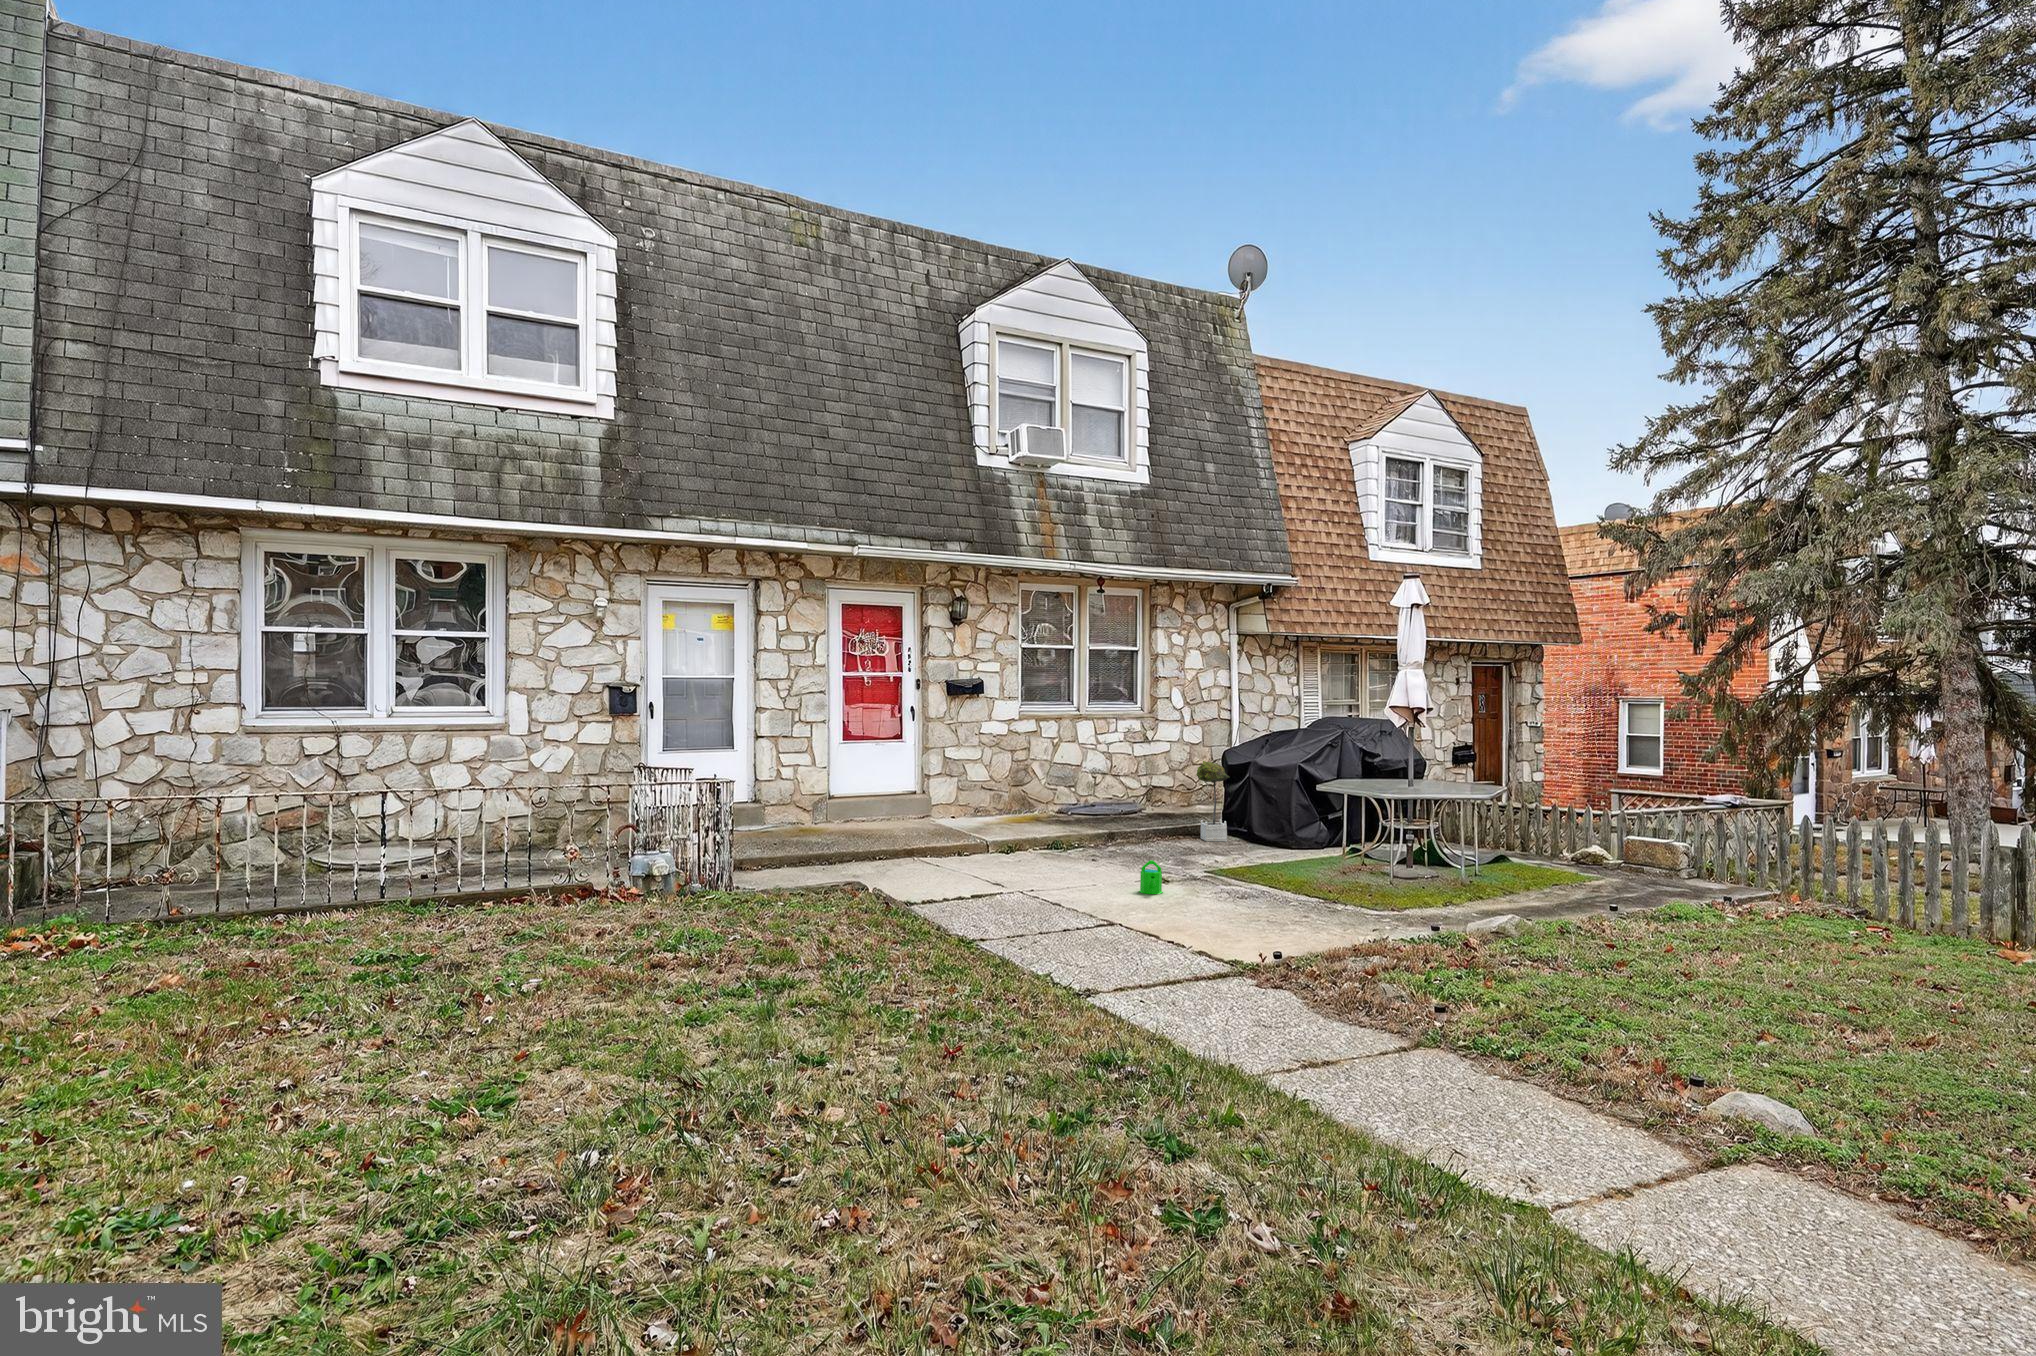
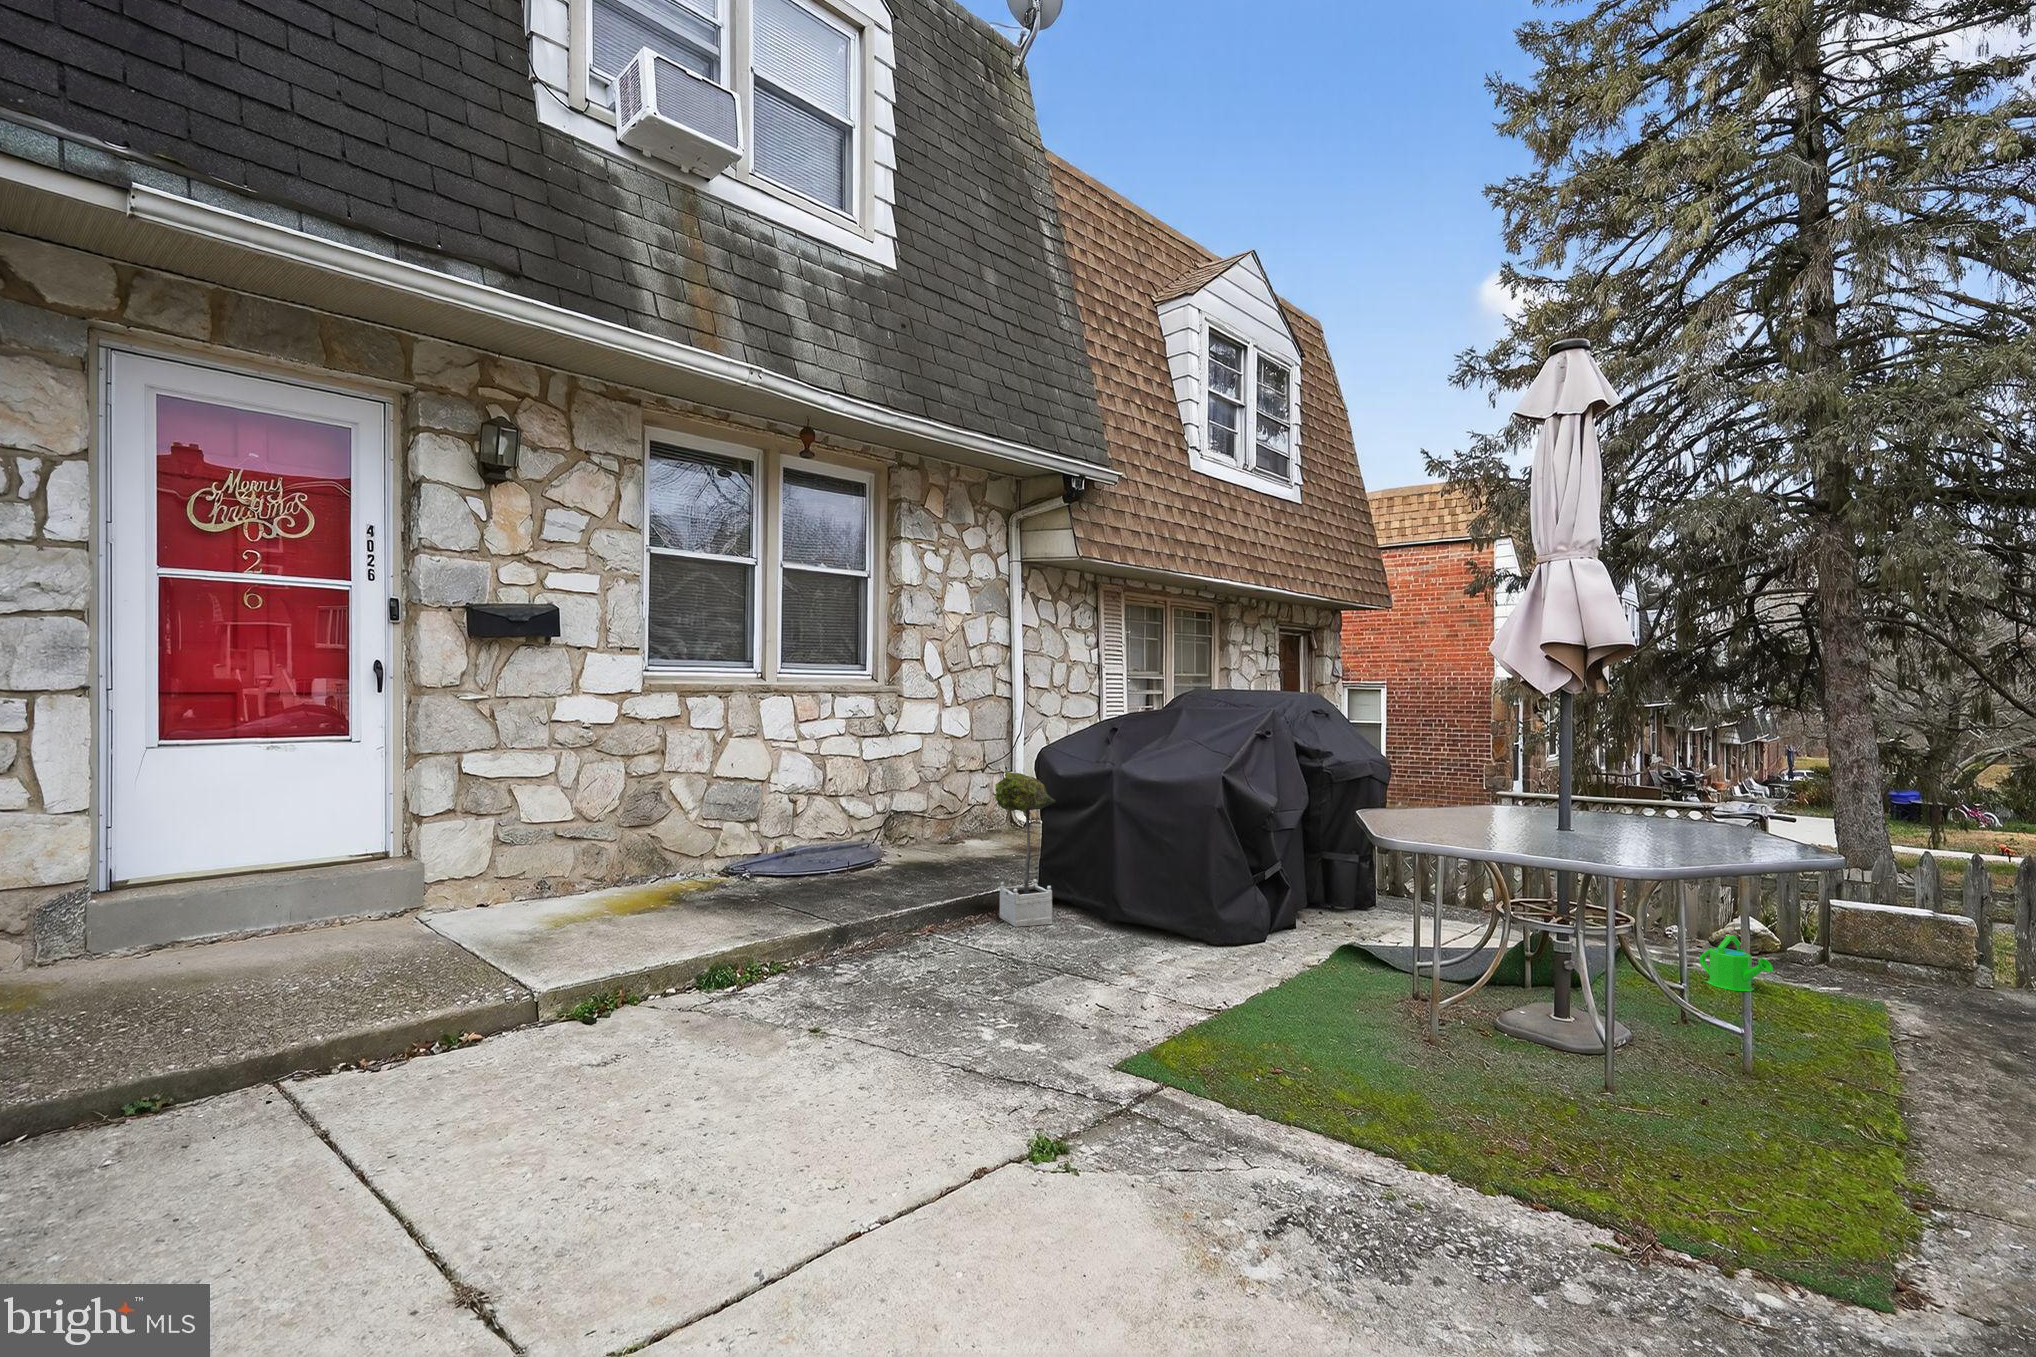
watering can: present [1139,860,1163,894] -> present [1699,935,1773,992]

